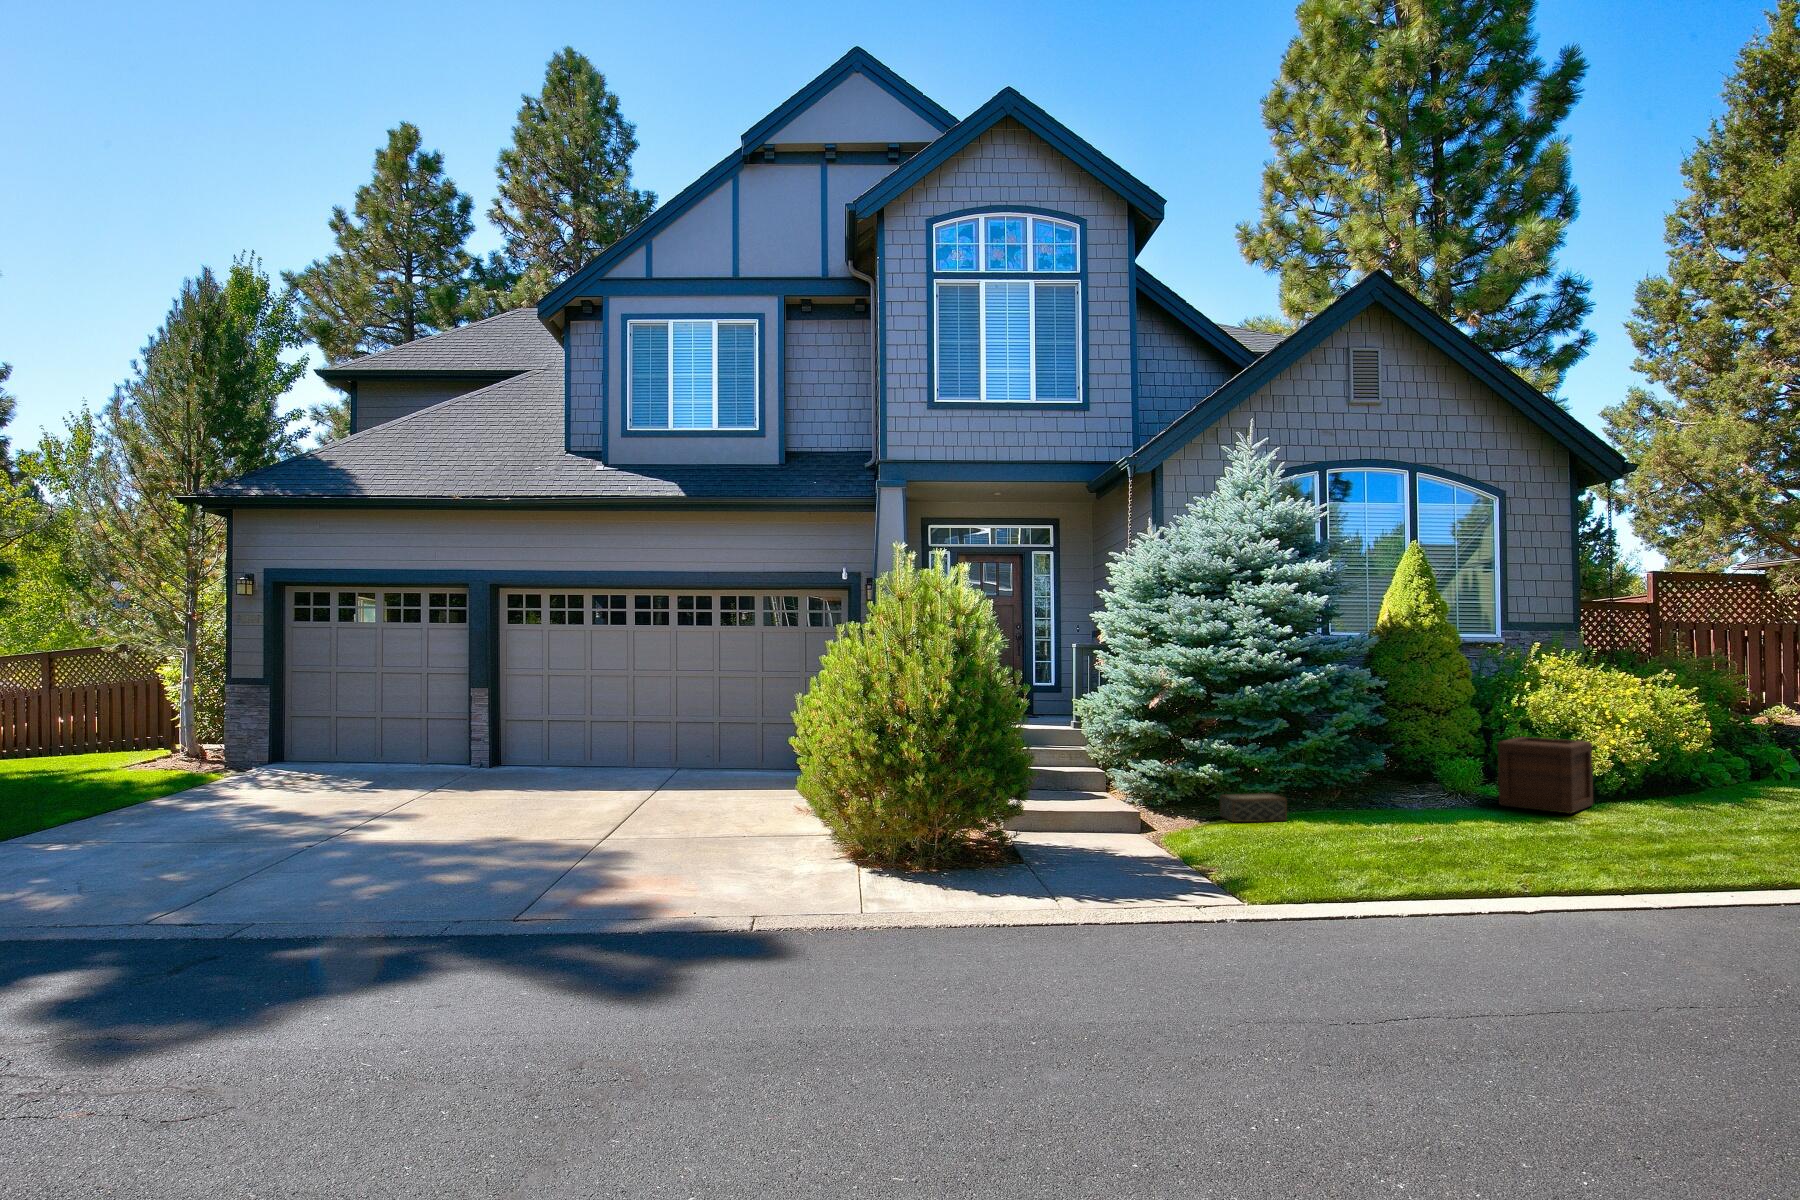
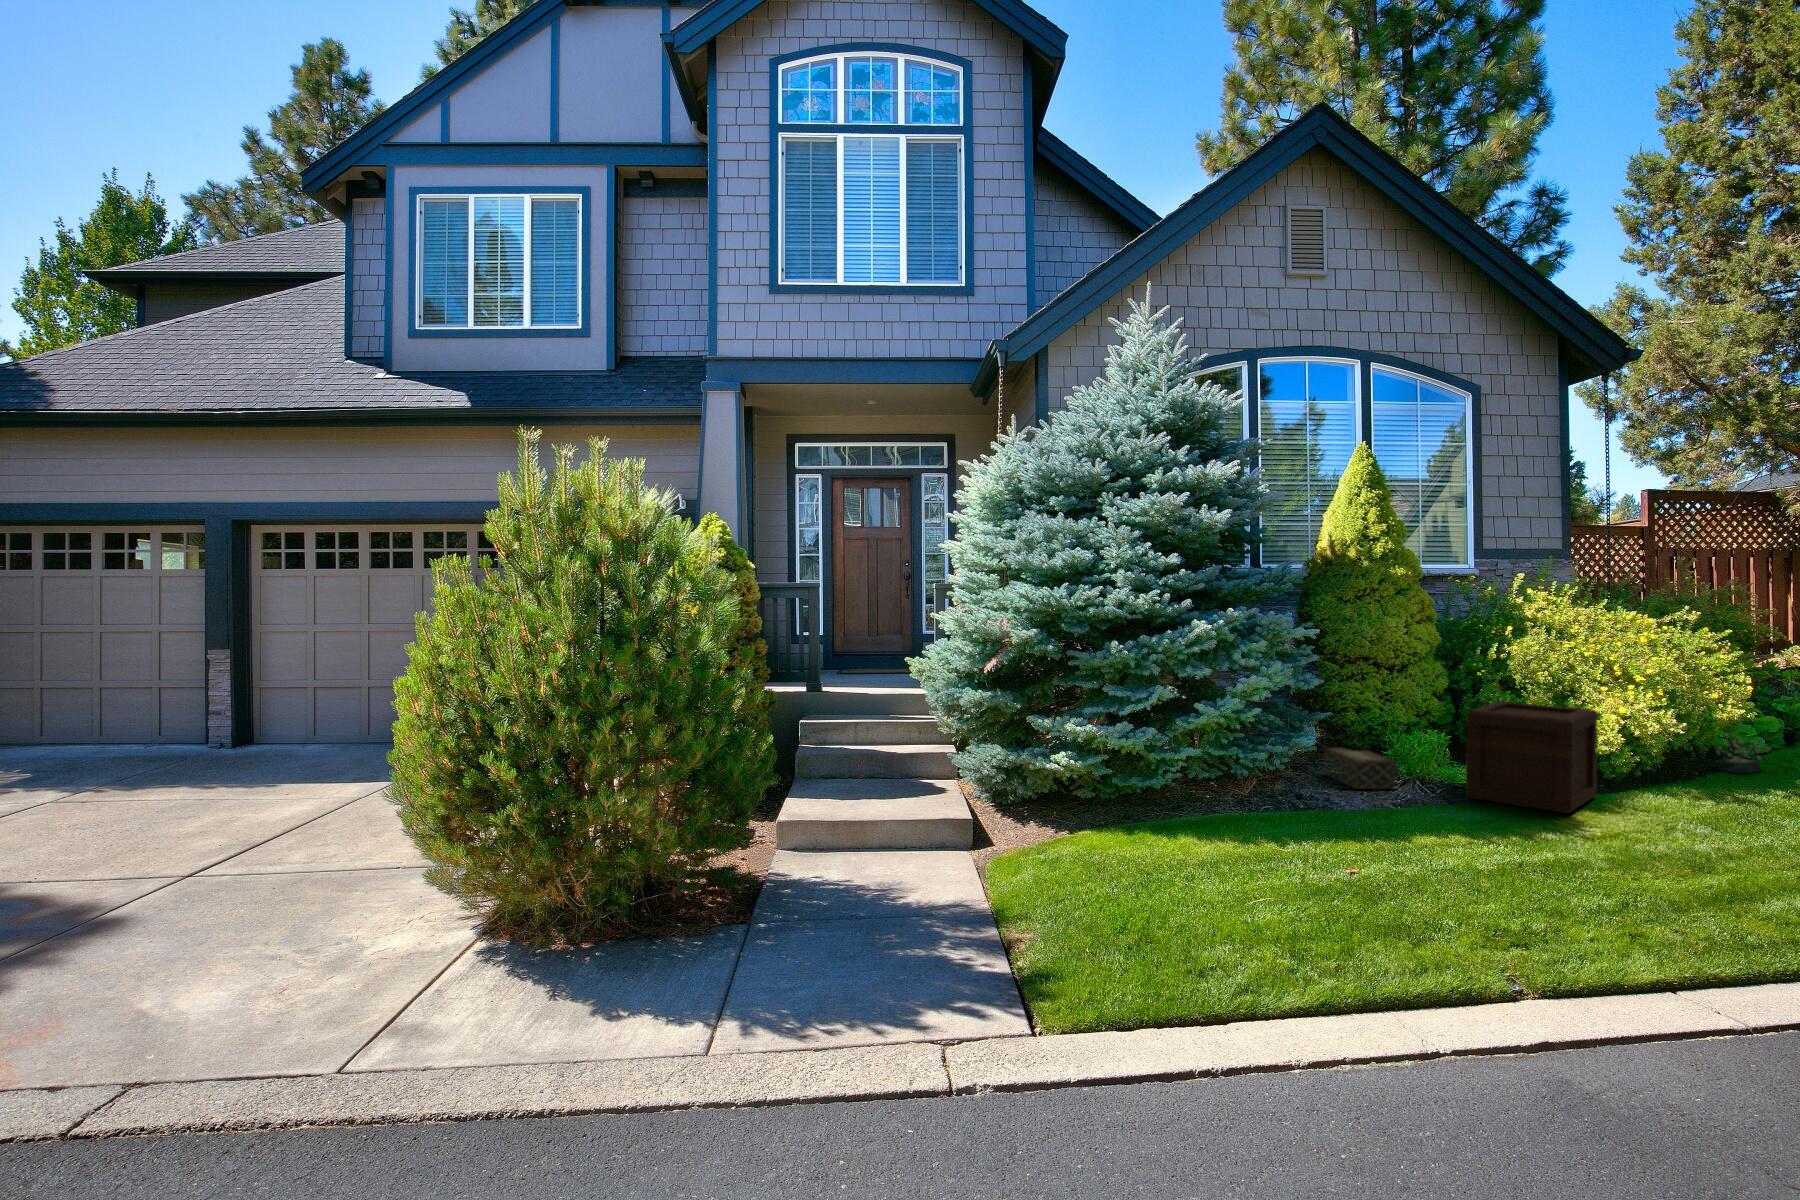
decorative plant: none [1682,763,1719,794] -> present [1717,734,1760,774]
woven basket: present [1220,793,1287,822] -> present [1324,747,1395,789]

